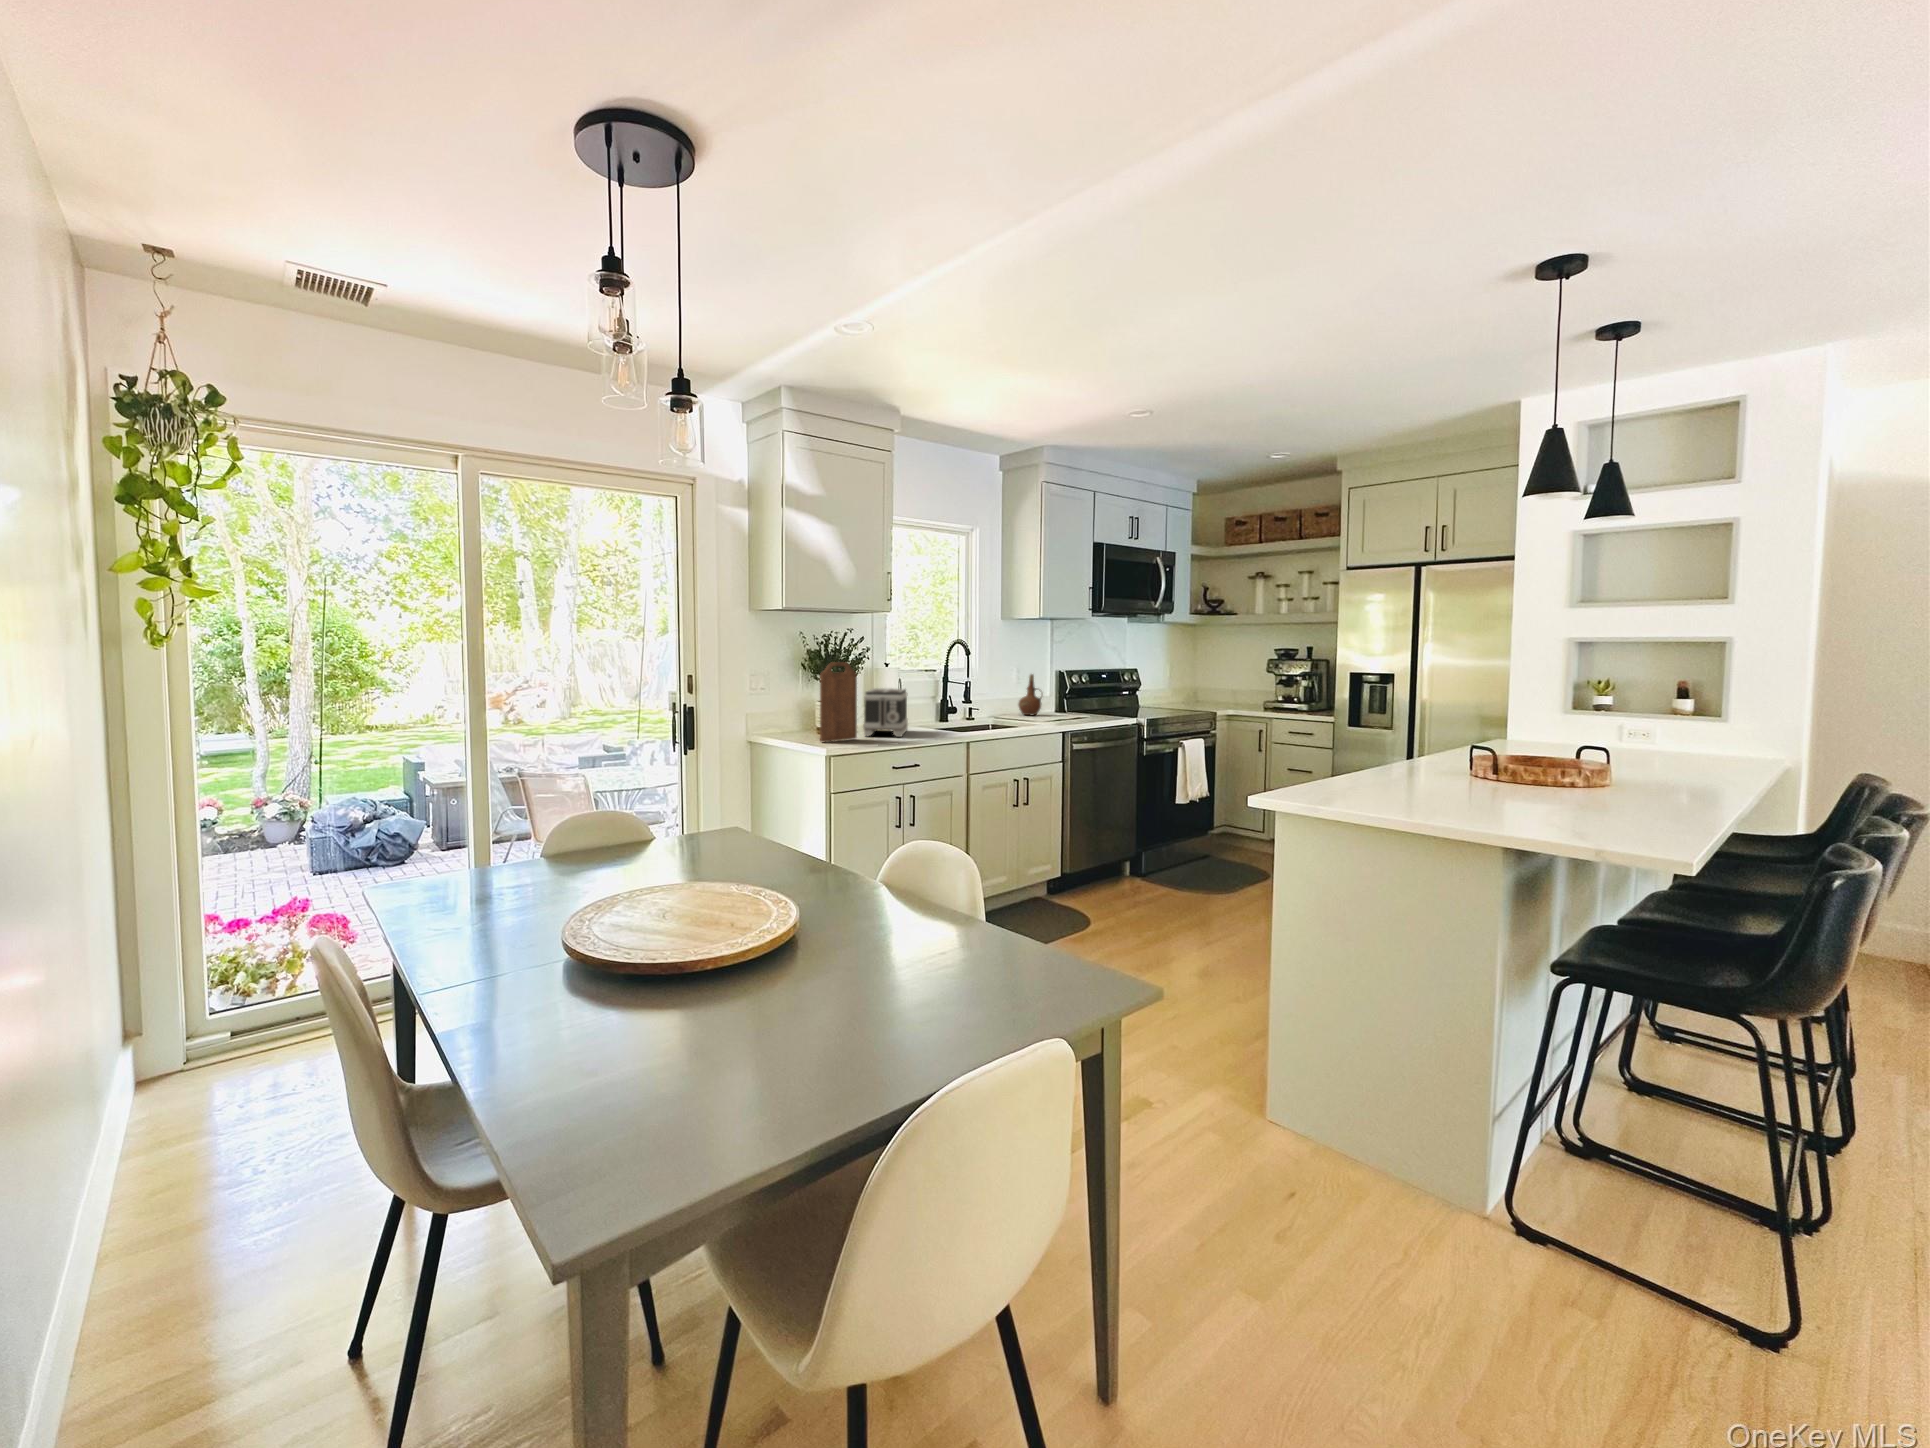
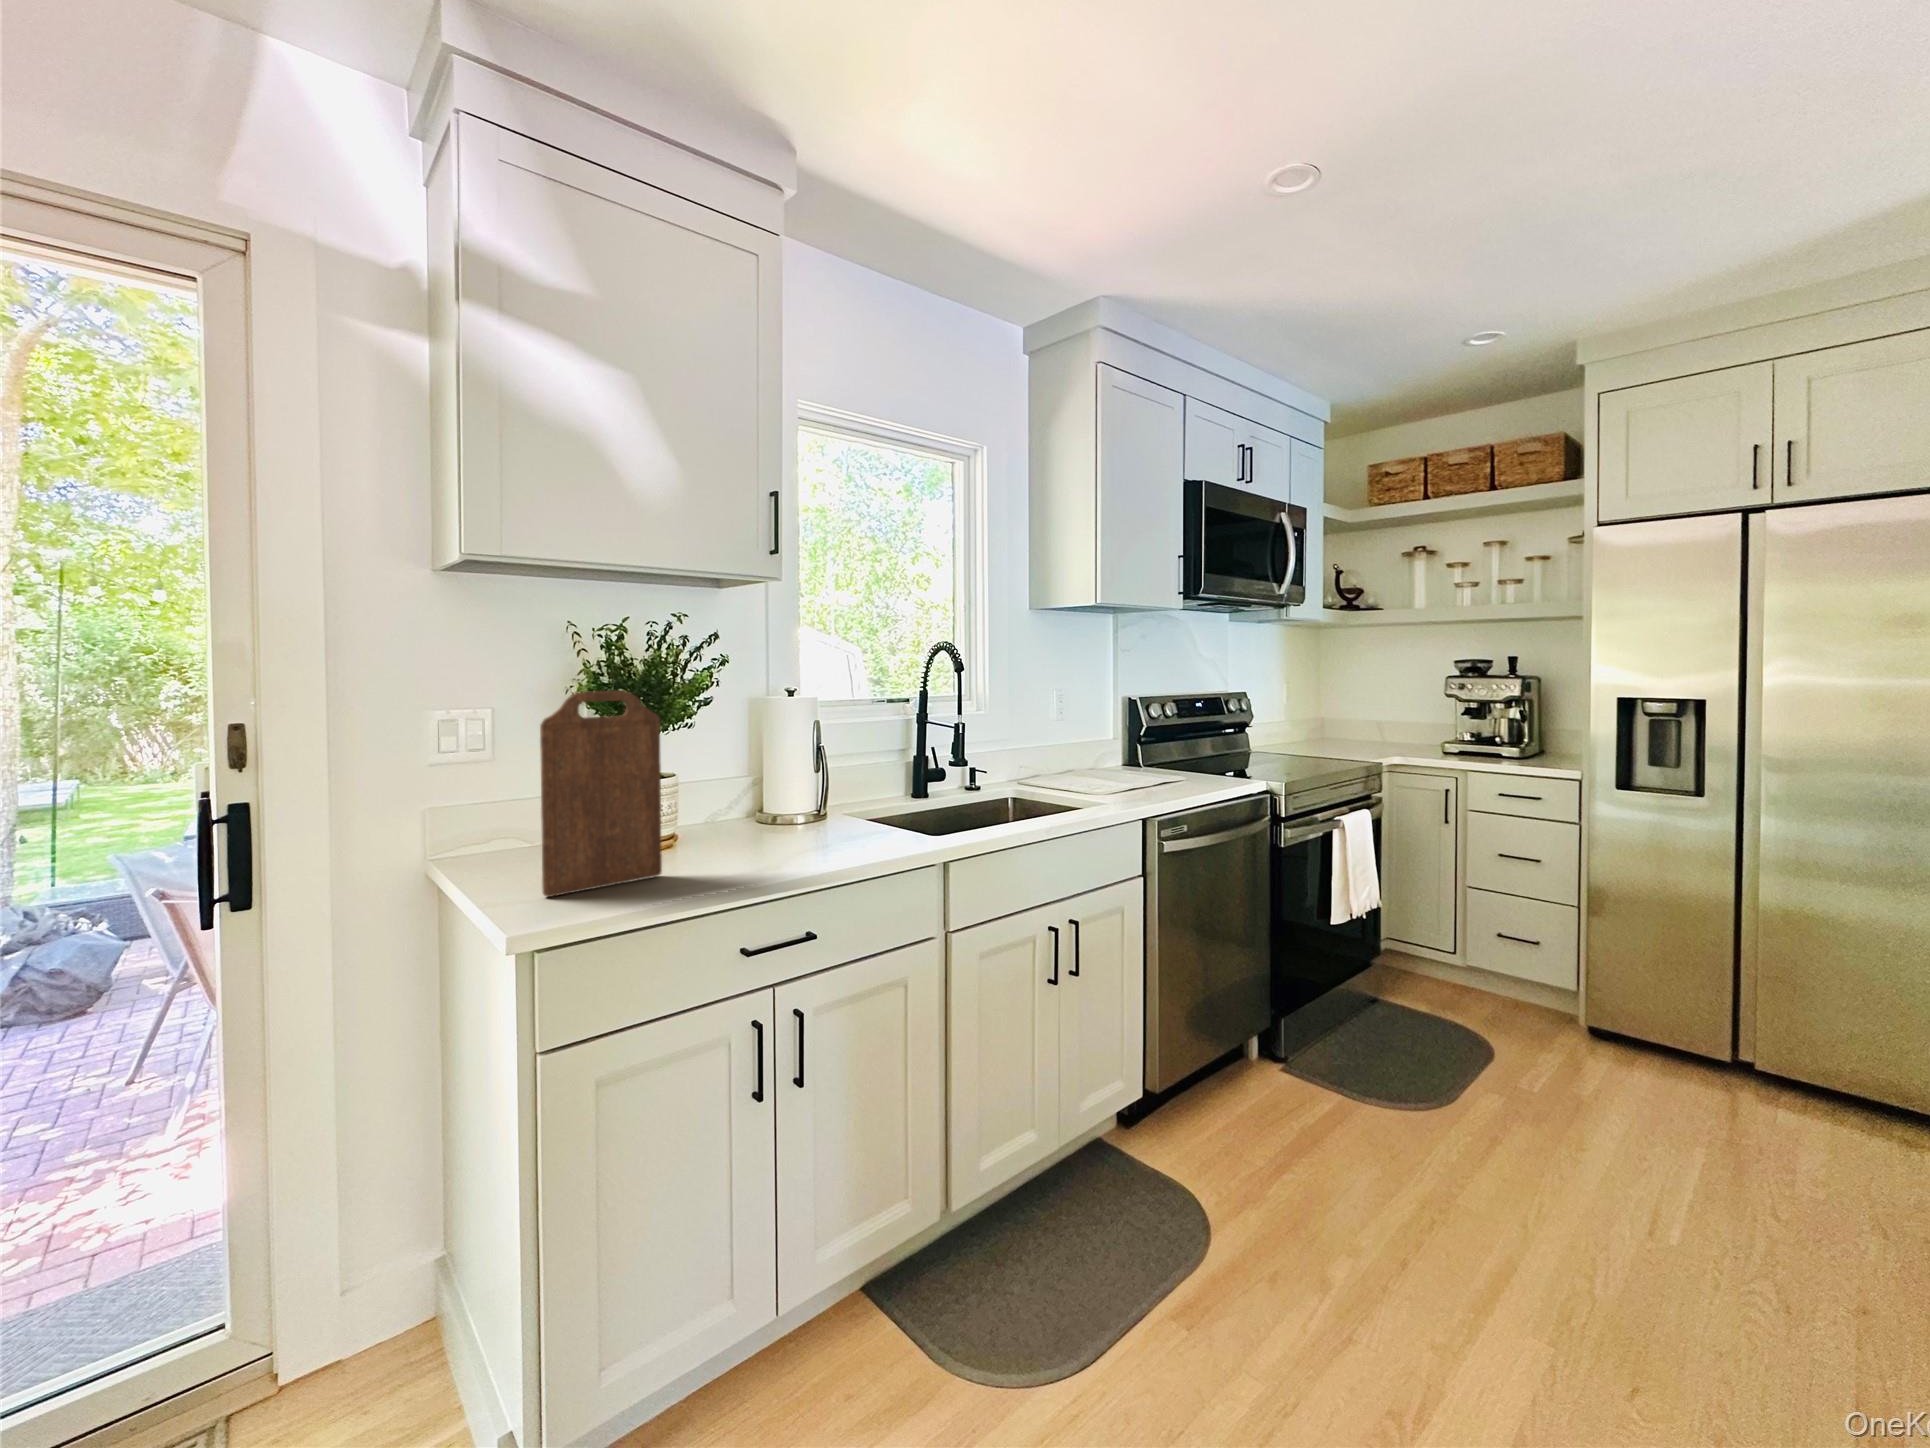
ceramic pitcher: present [1018,674,1041,715] -> none [1060,706,1102,778]
toaster: present [863,688,908,737] -> none [692,744,821,862]

